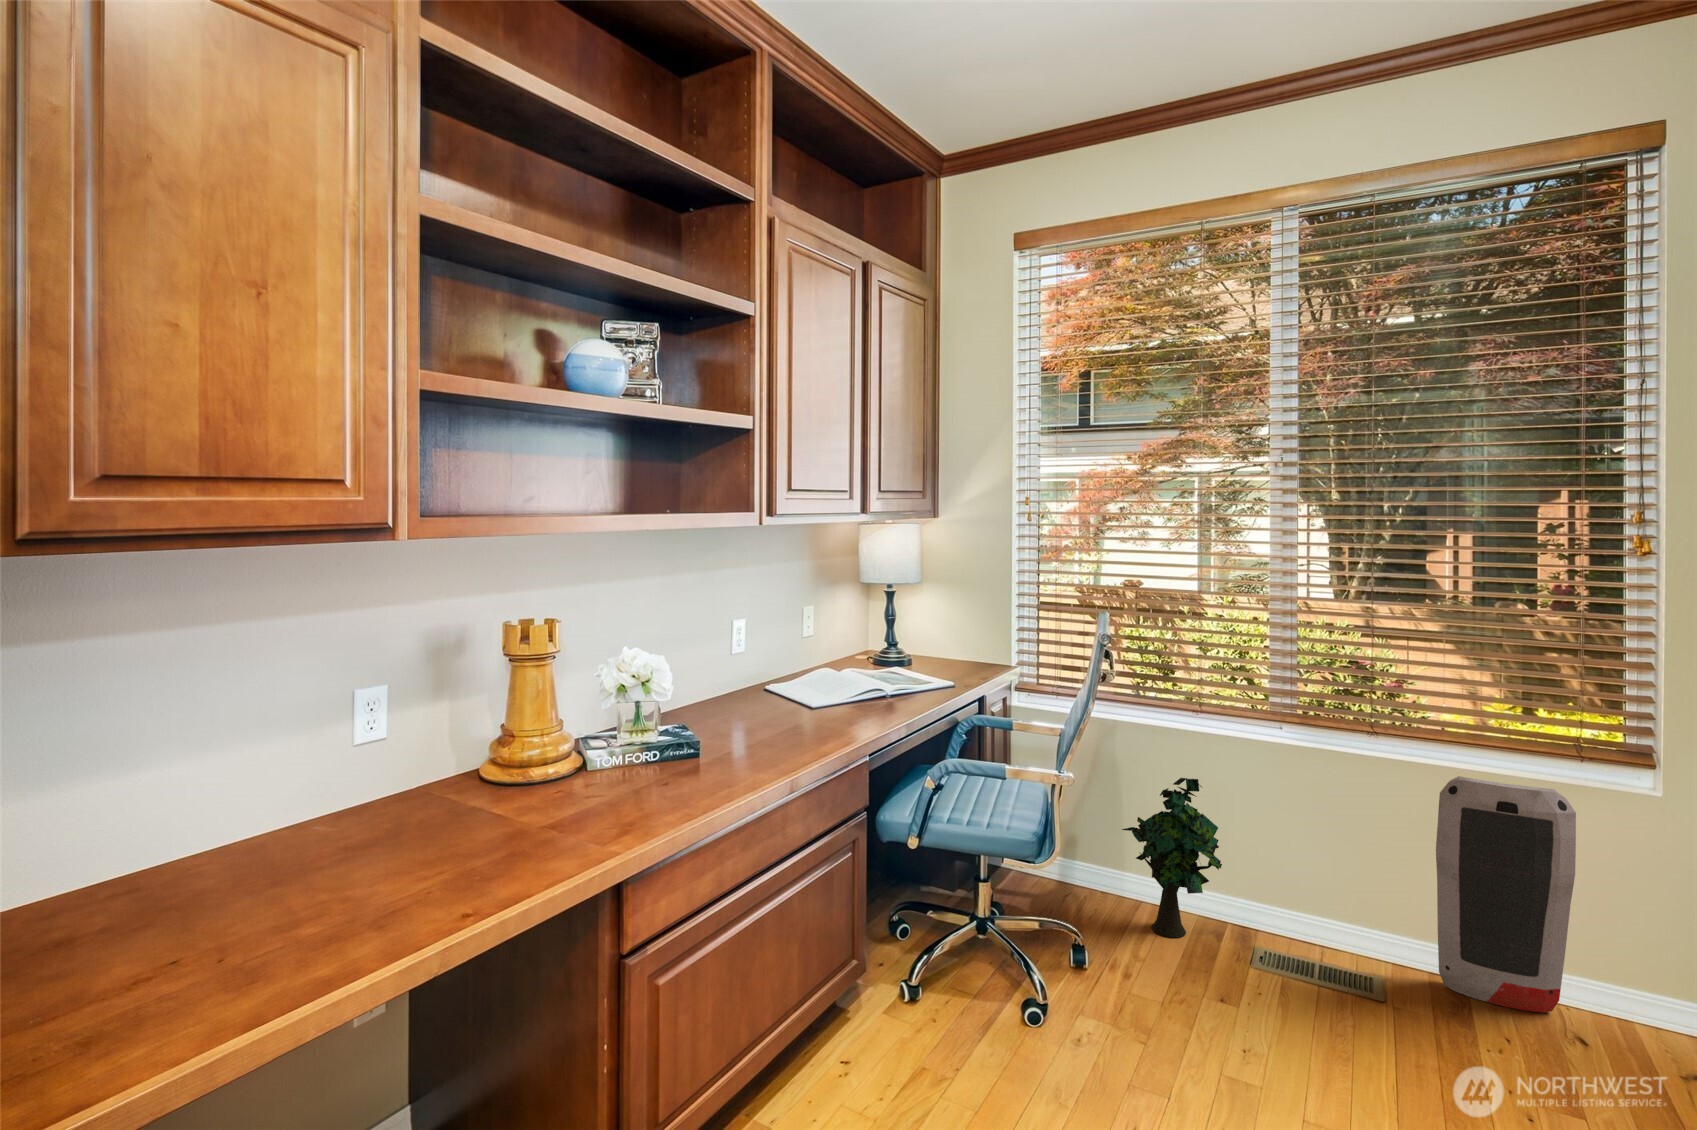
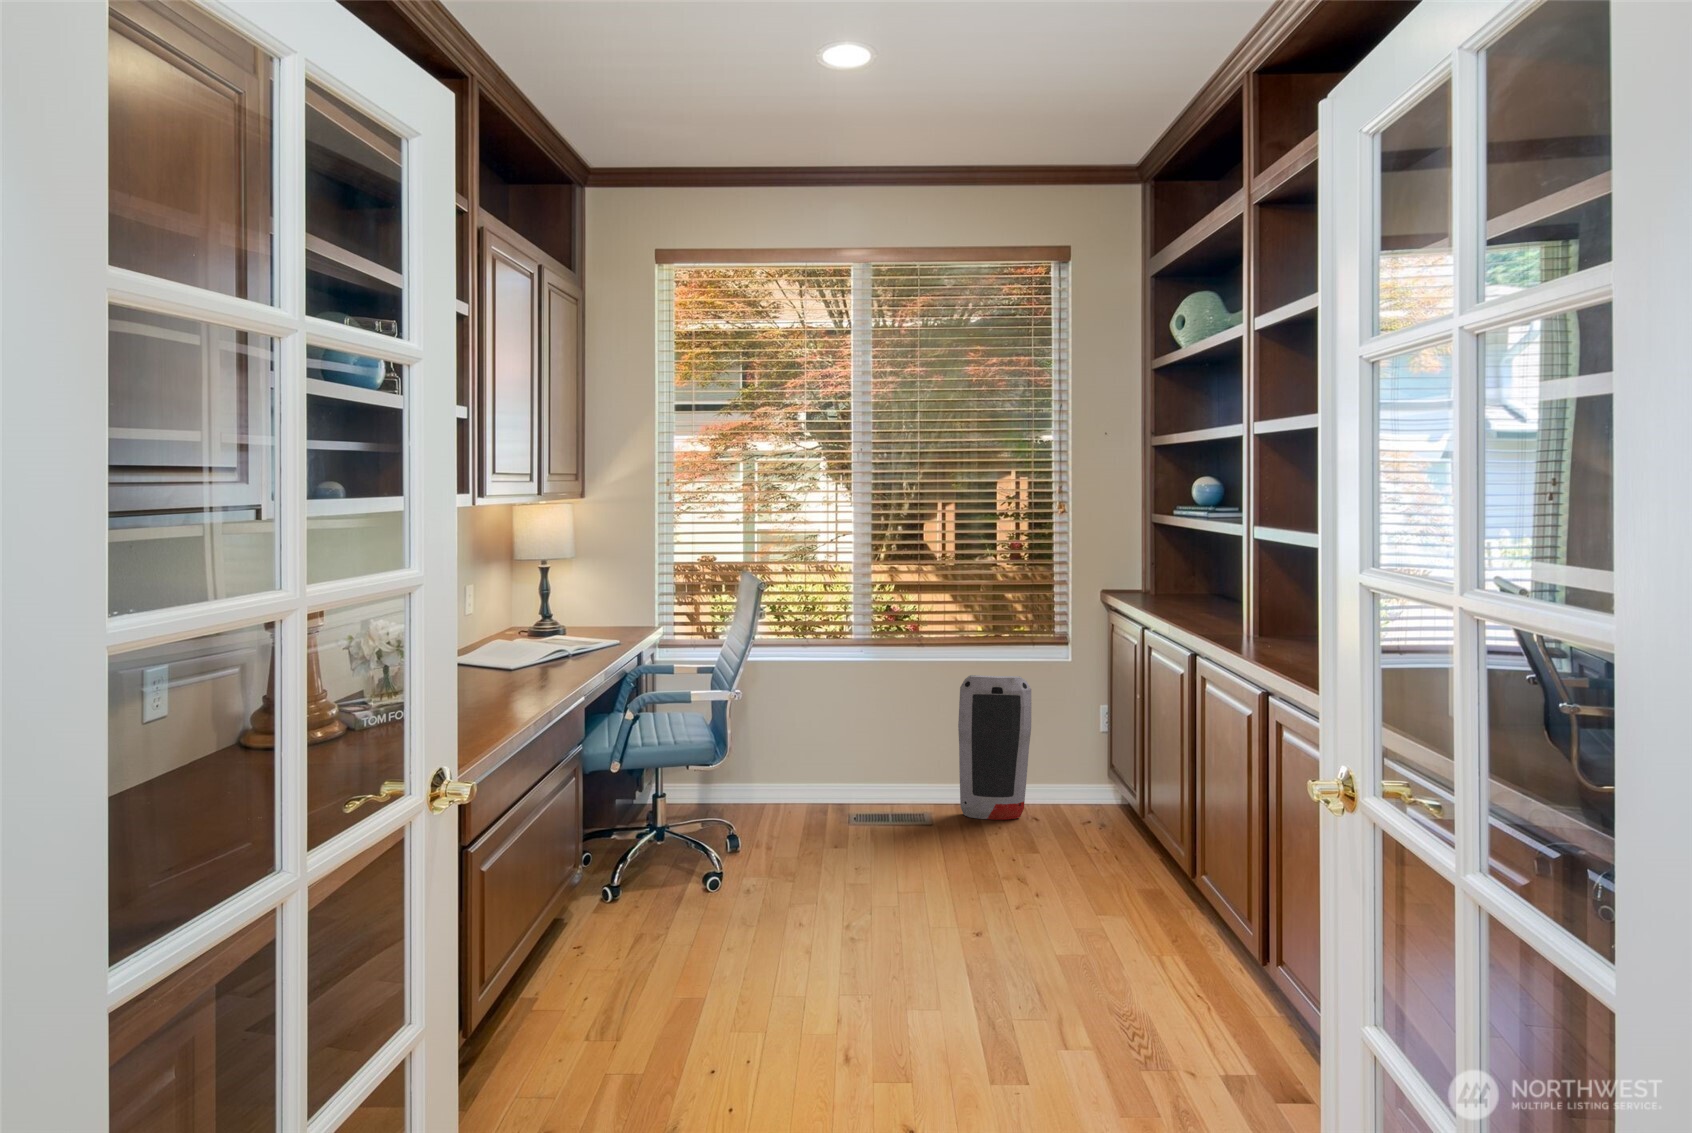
decorative plant: present [1122,778,1222,937] -> none [754,698,827,821]

